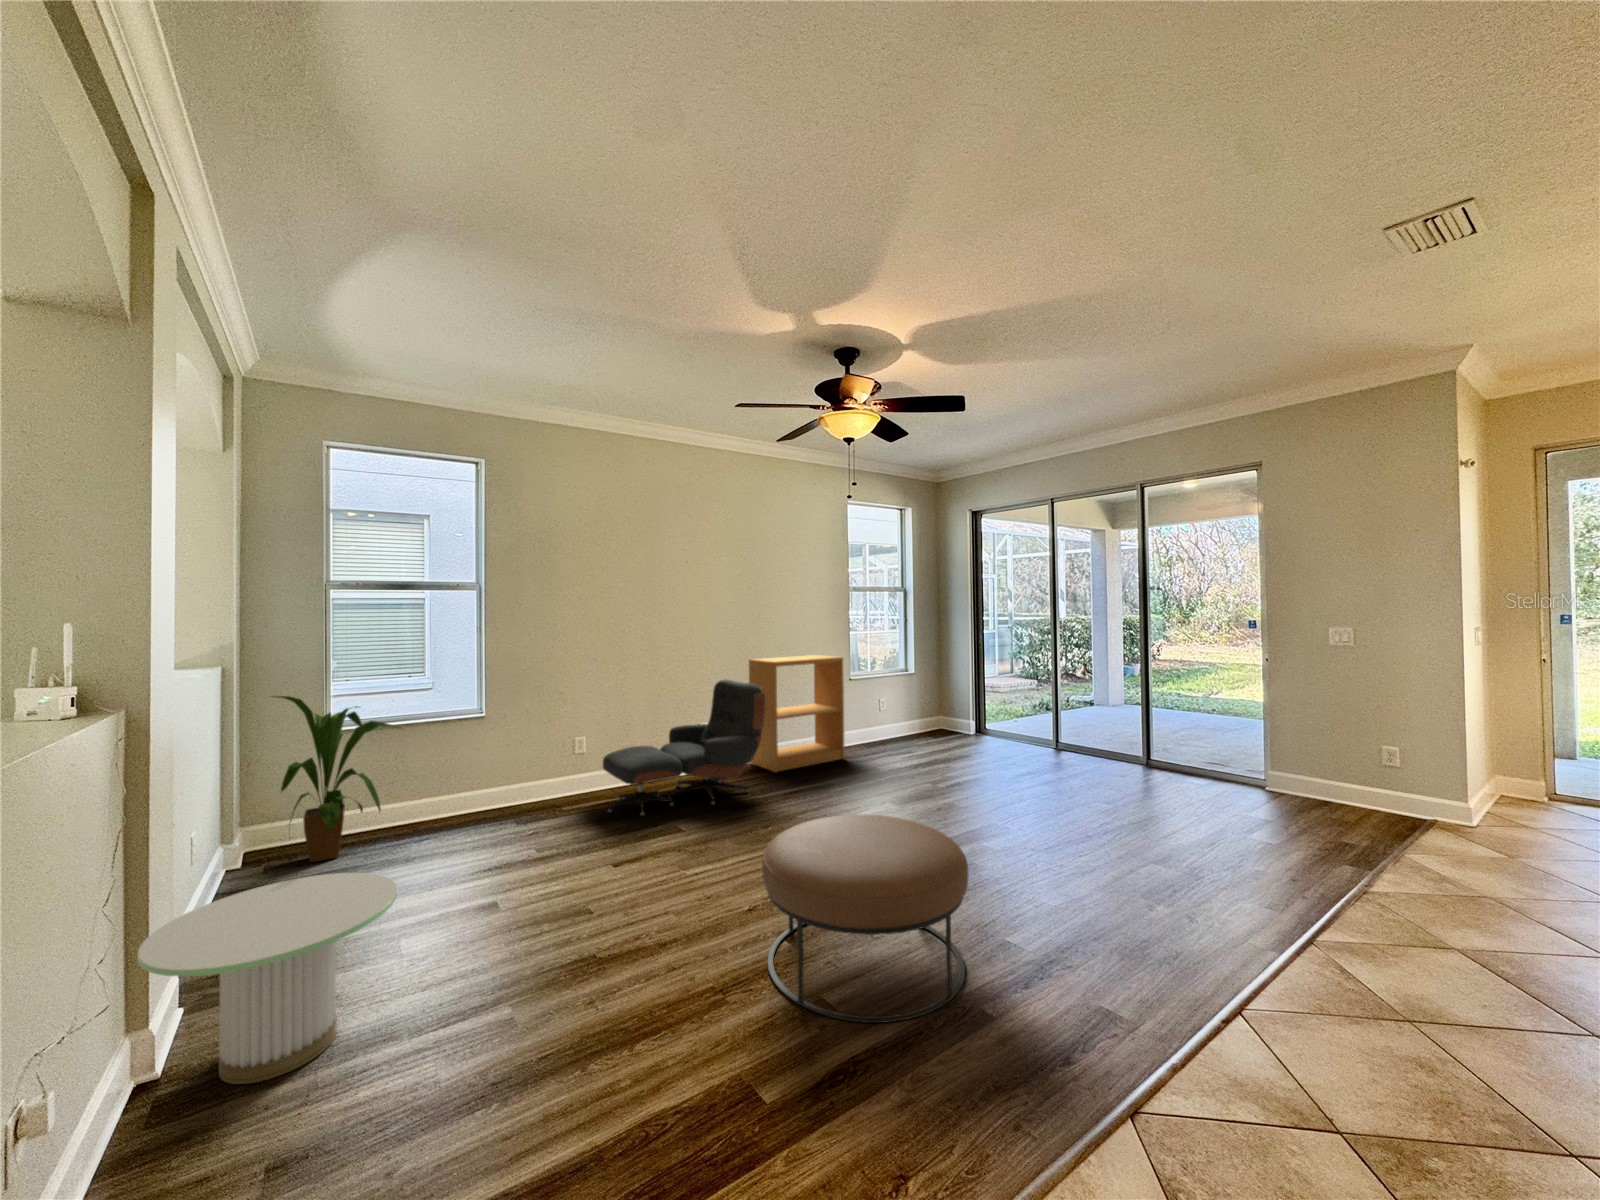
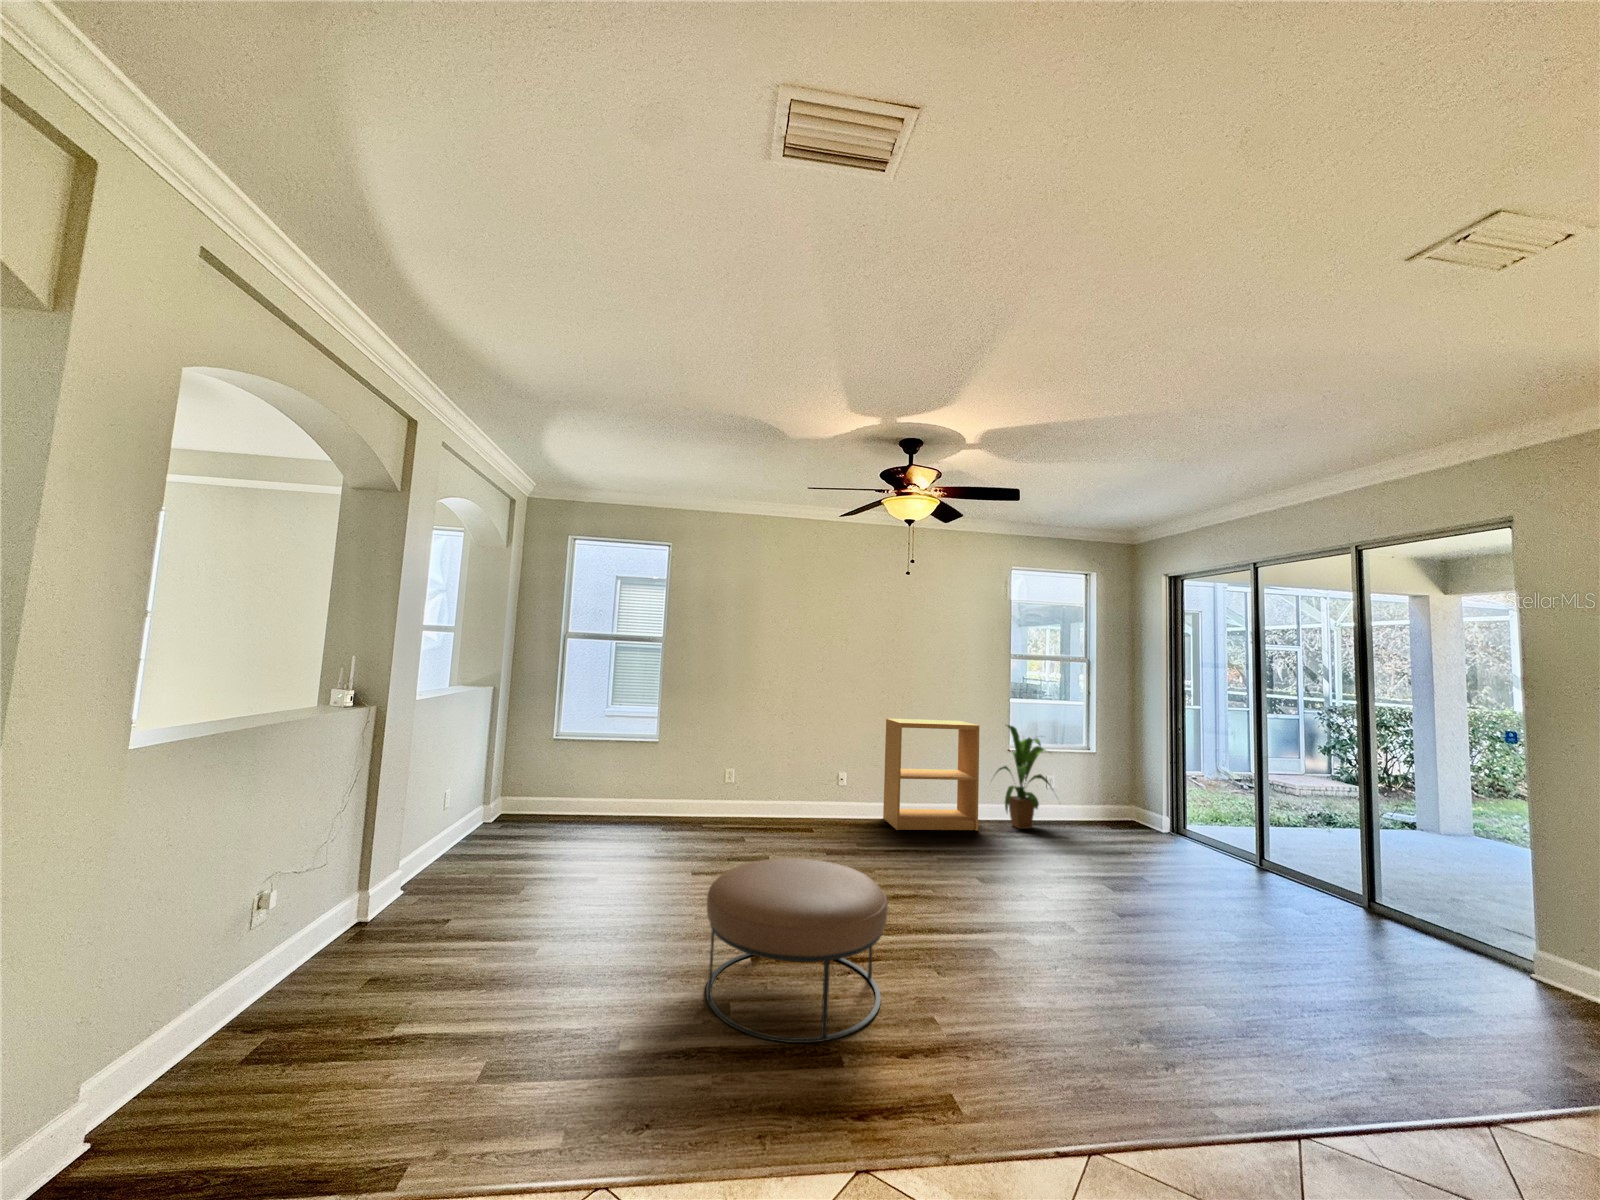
lounge chair: present [603,679,765,816] -> none [727,734,872,846]
house plant: present [277,696,401,862] -> present [997,725,1051,829]
side table: present [138,873,397,1084] -> none [358,824,499,938]

